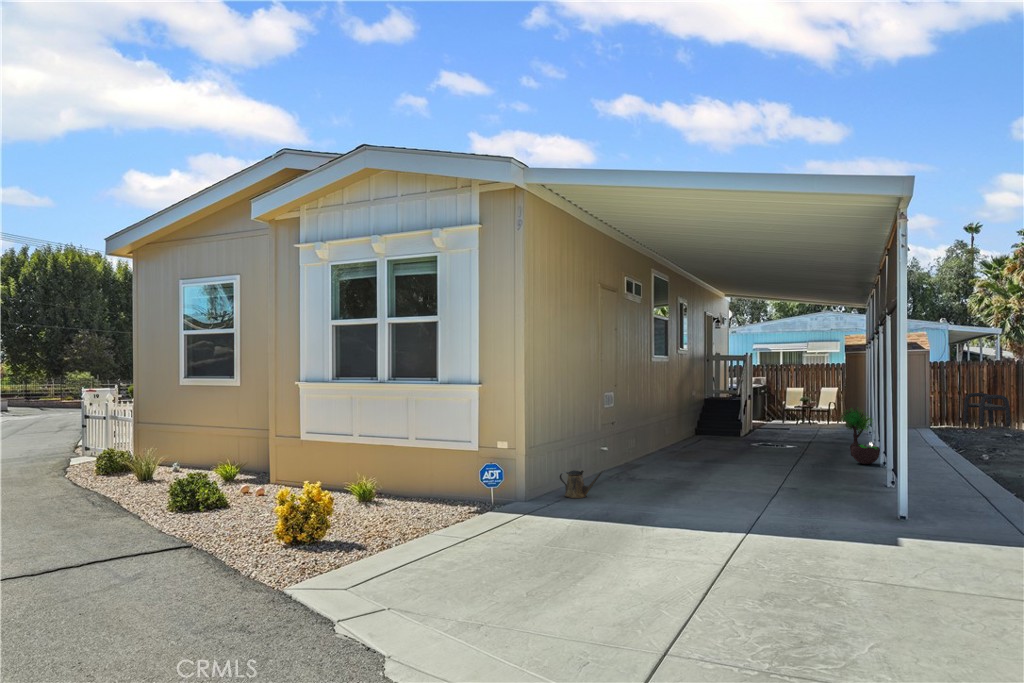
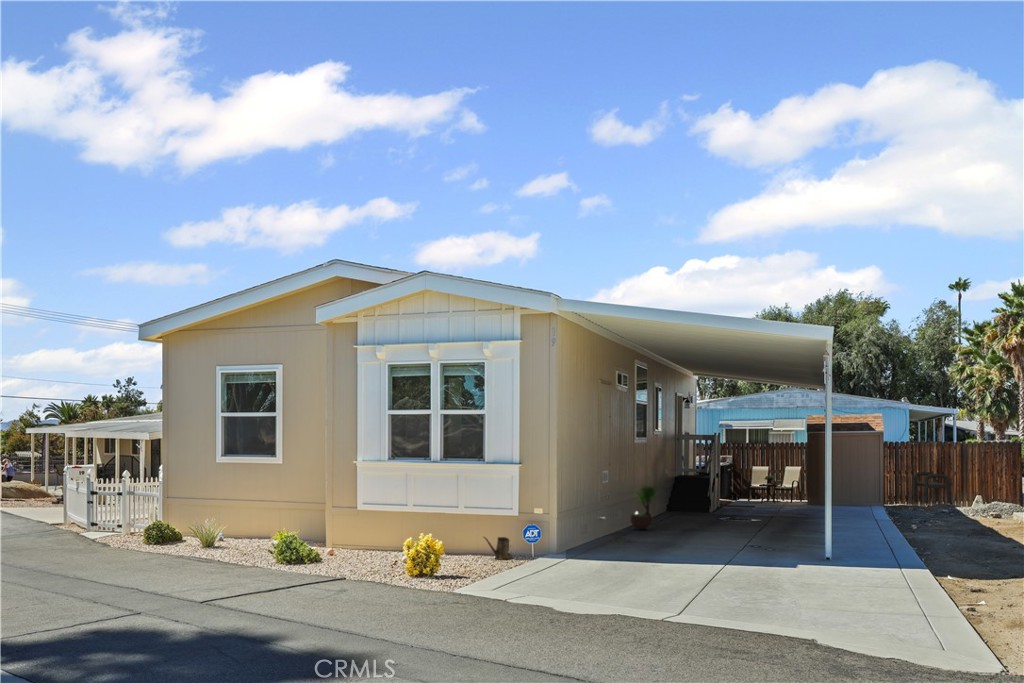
potted tree: present [841,409,880,464] -> present [631,486,656,529]
watering can: present [559,470,605,498] -> present [484,537,512,560]

